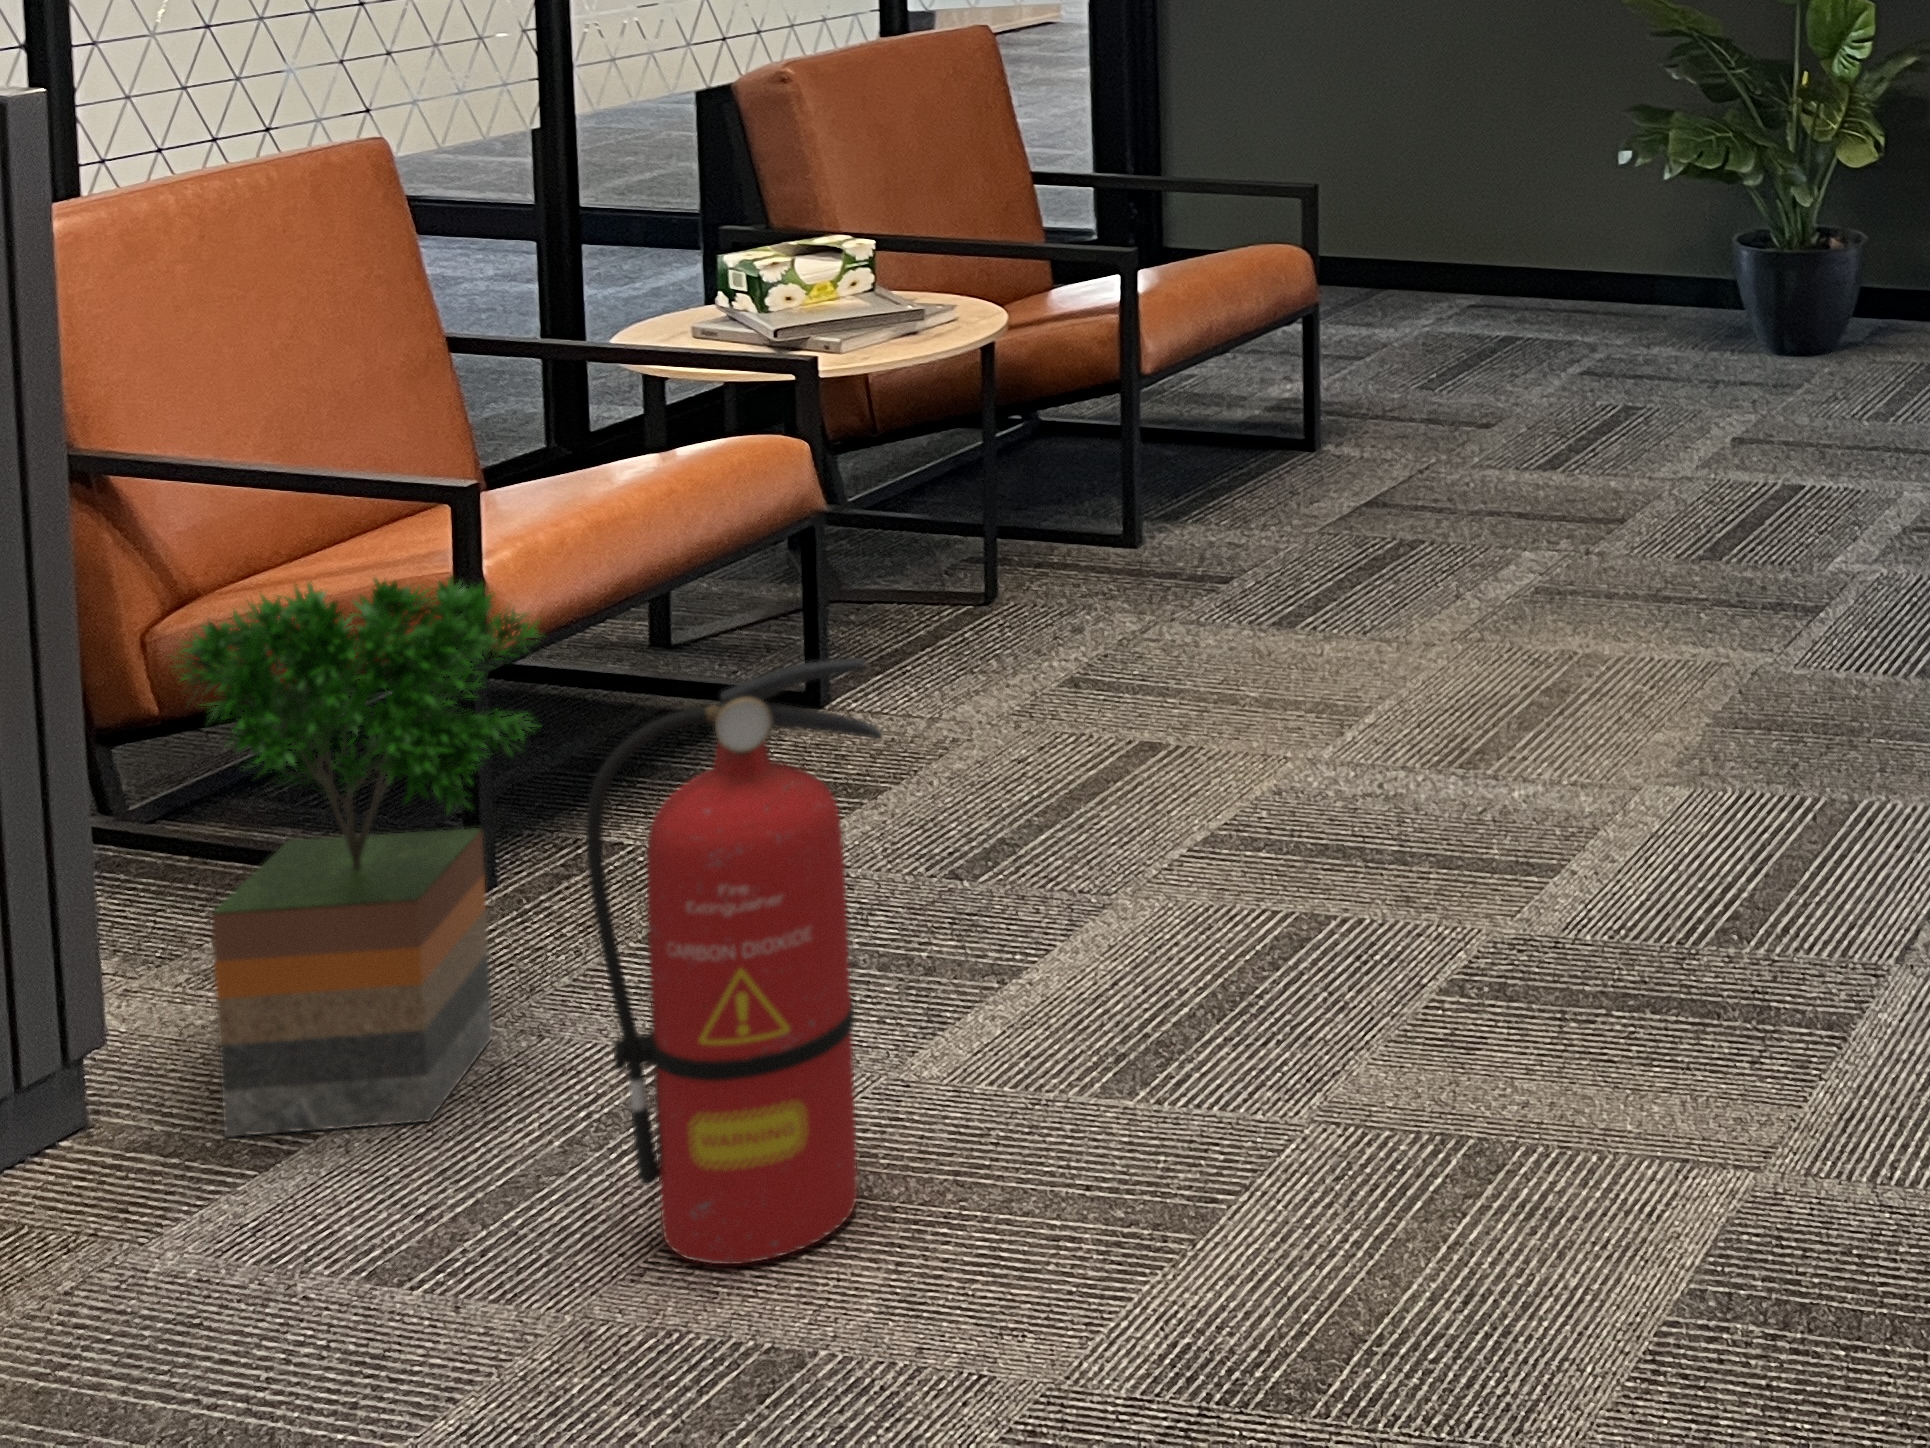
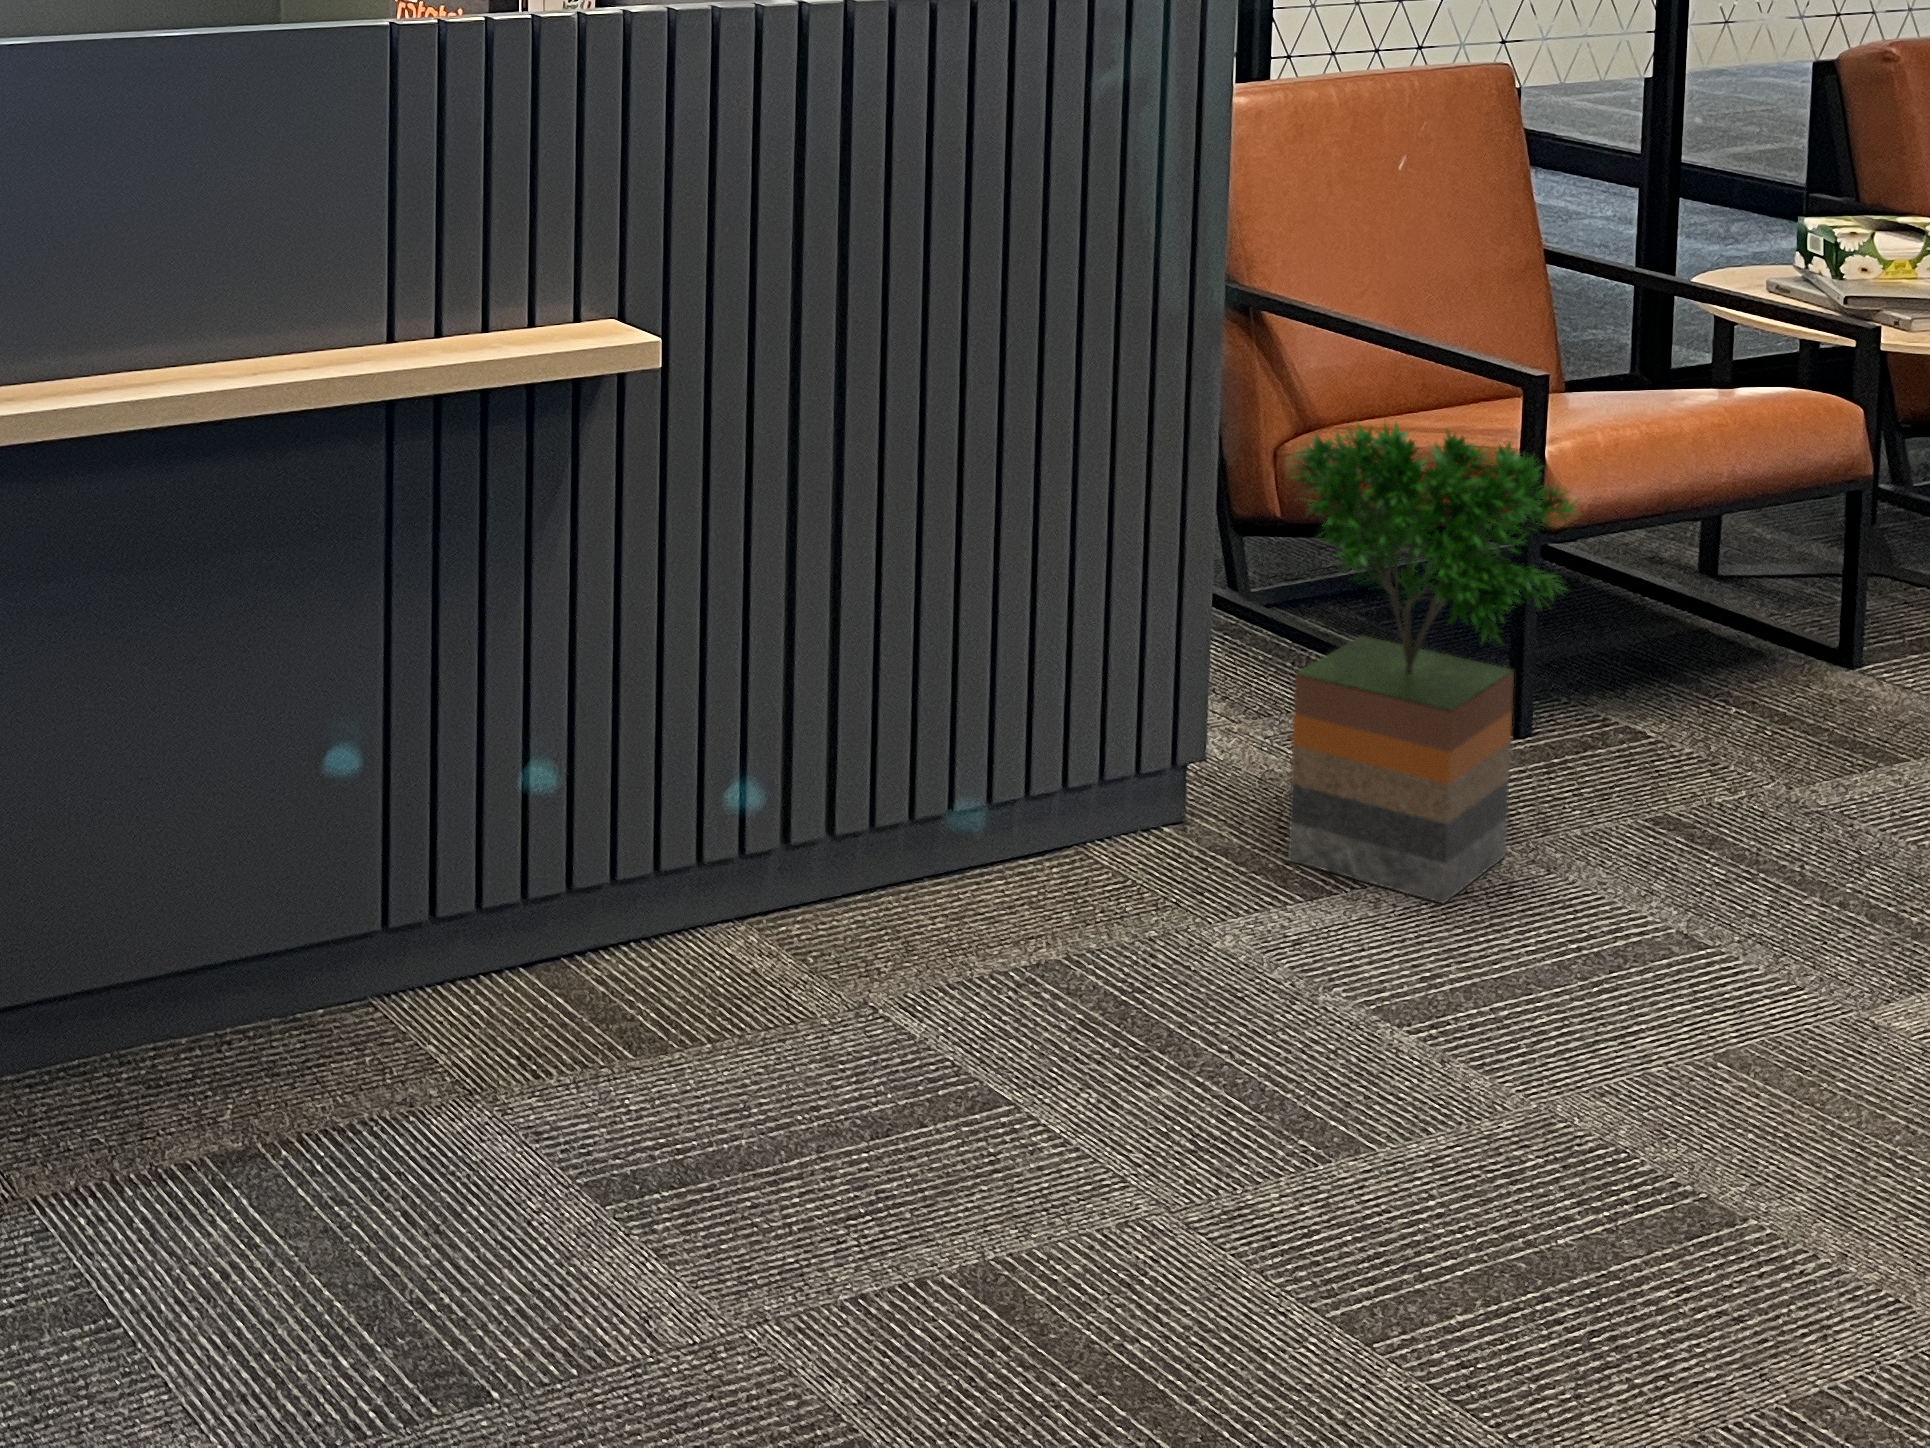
fire extinguisher: present [586,658,882,1264] -> none [1585,583,1867,1123]

